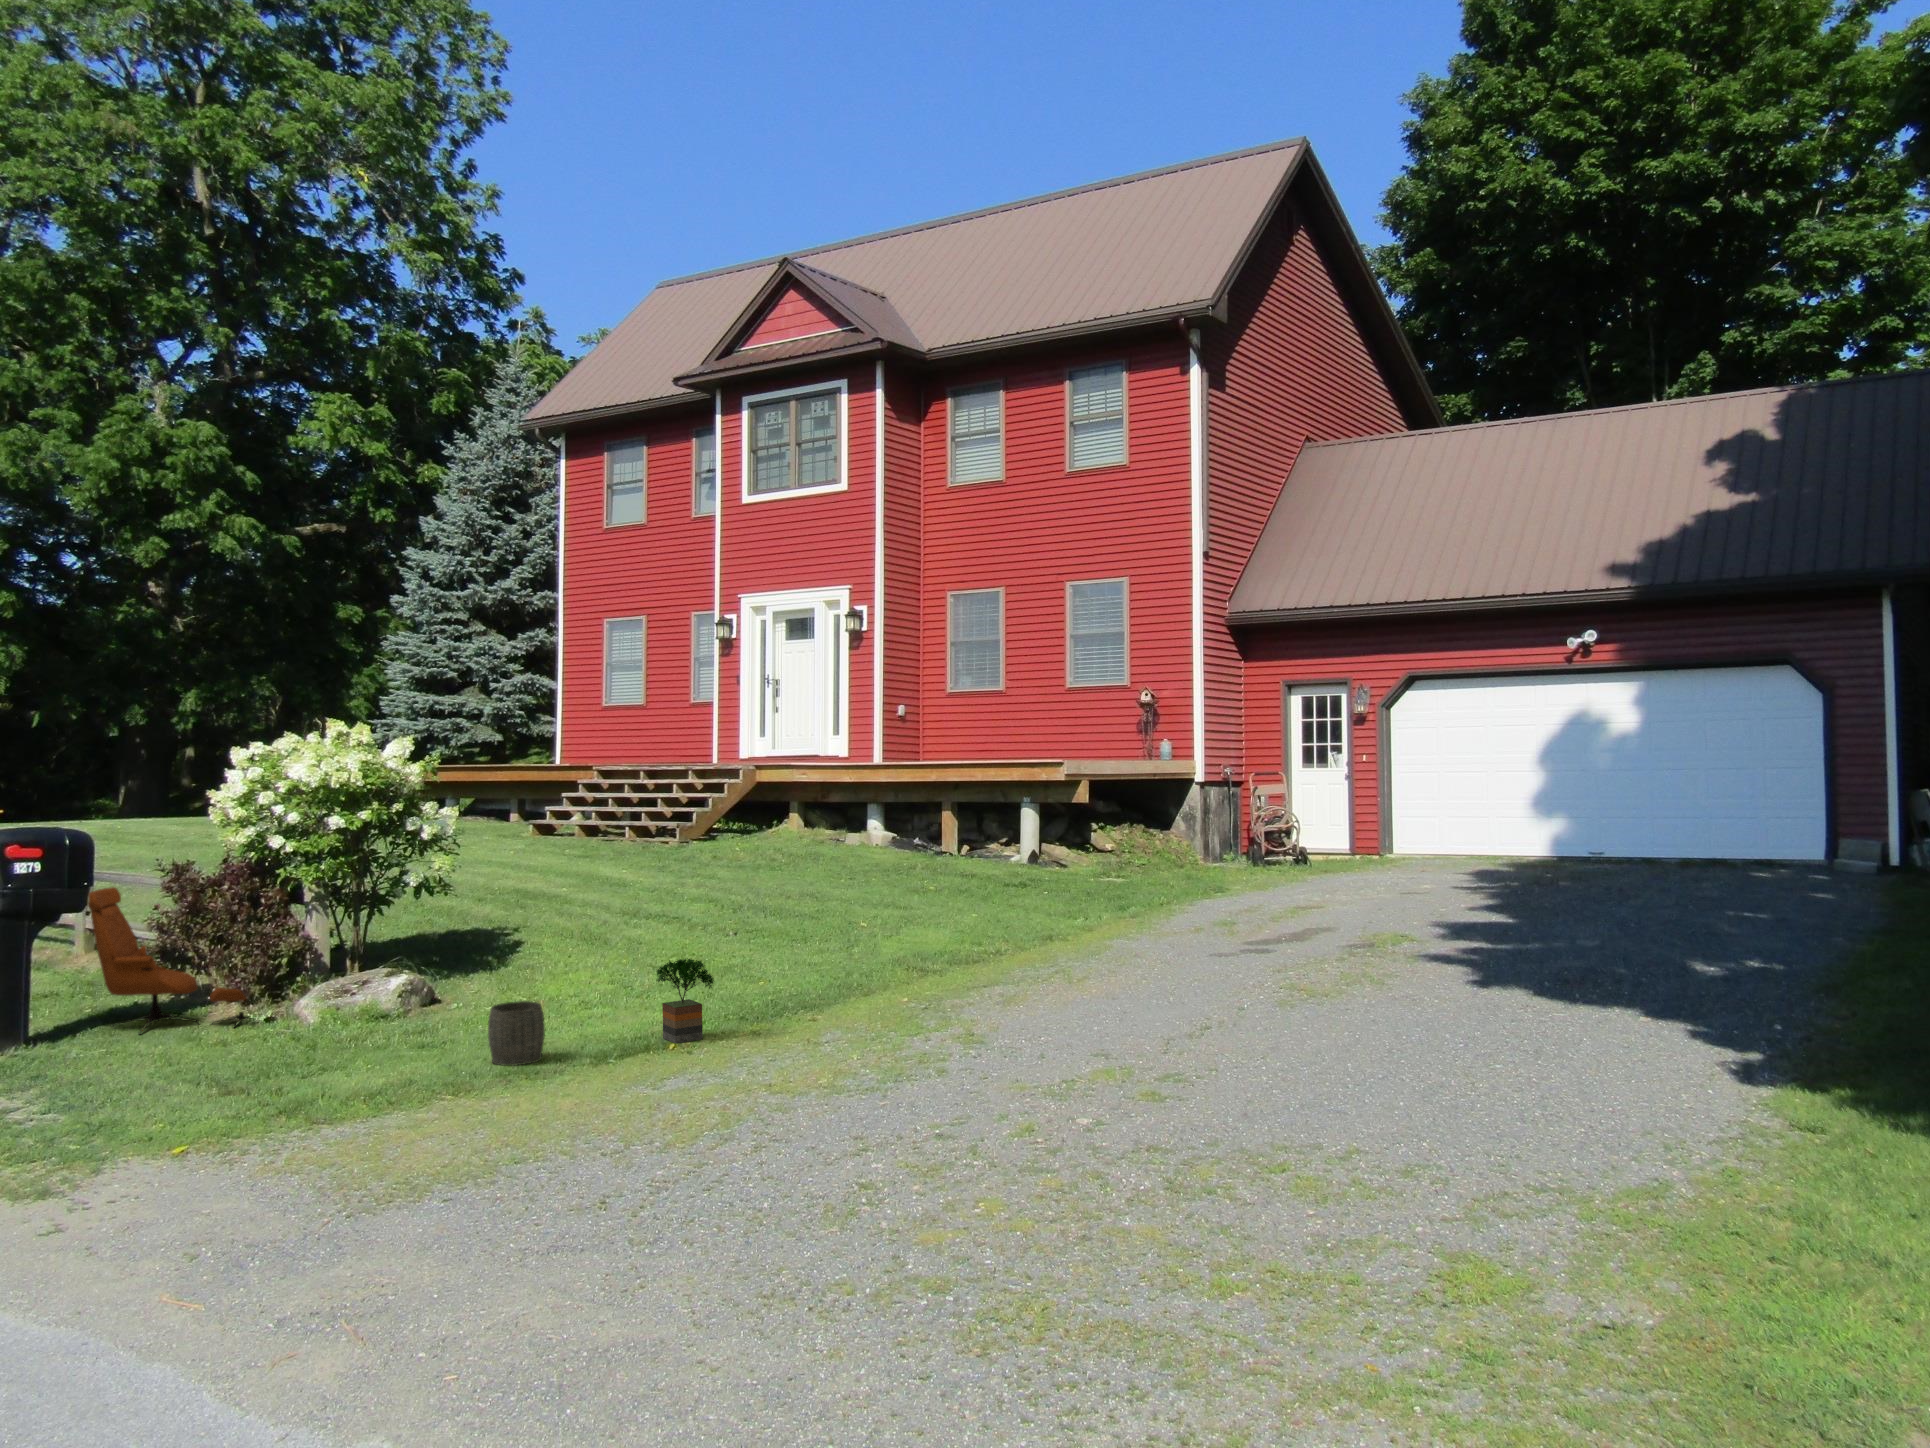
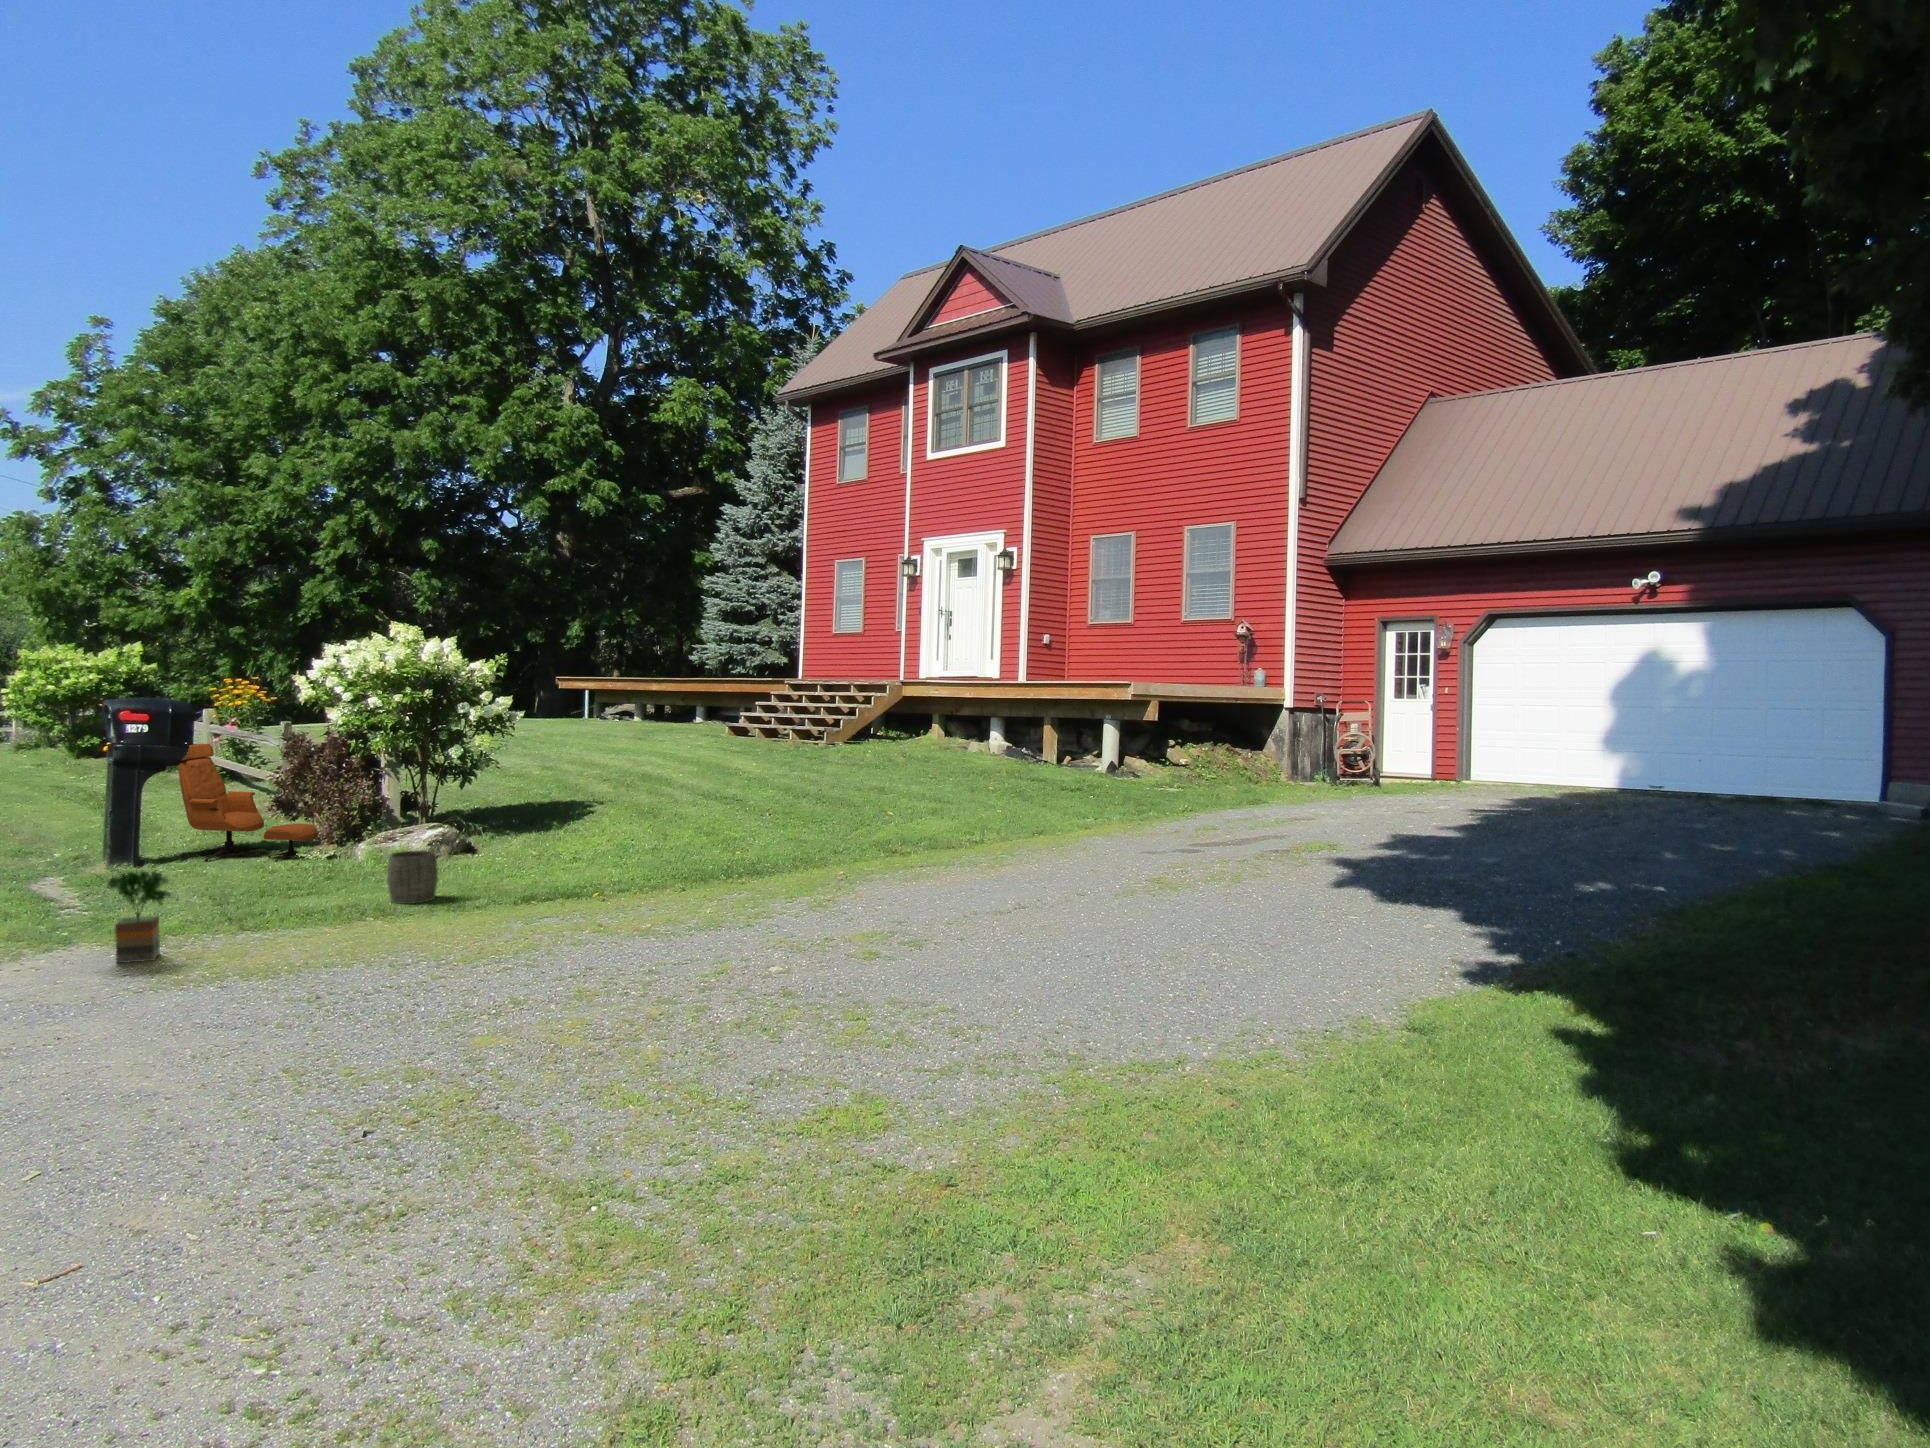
potted tree: present [656,959,714,1043] -> present [106,871,170,963]

